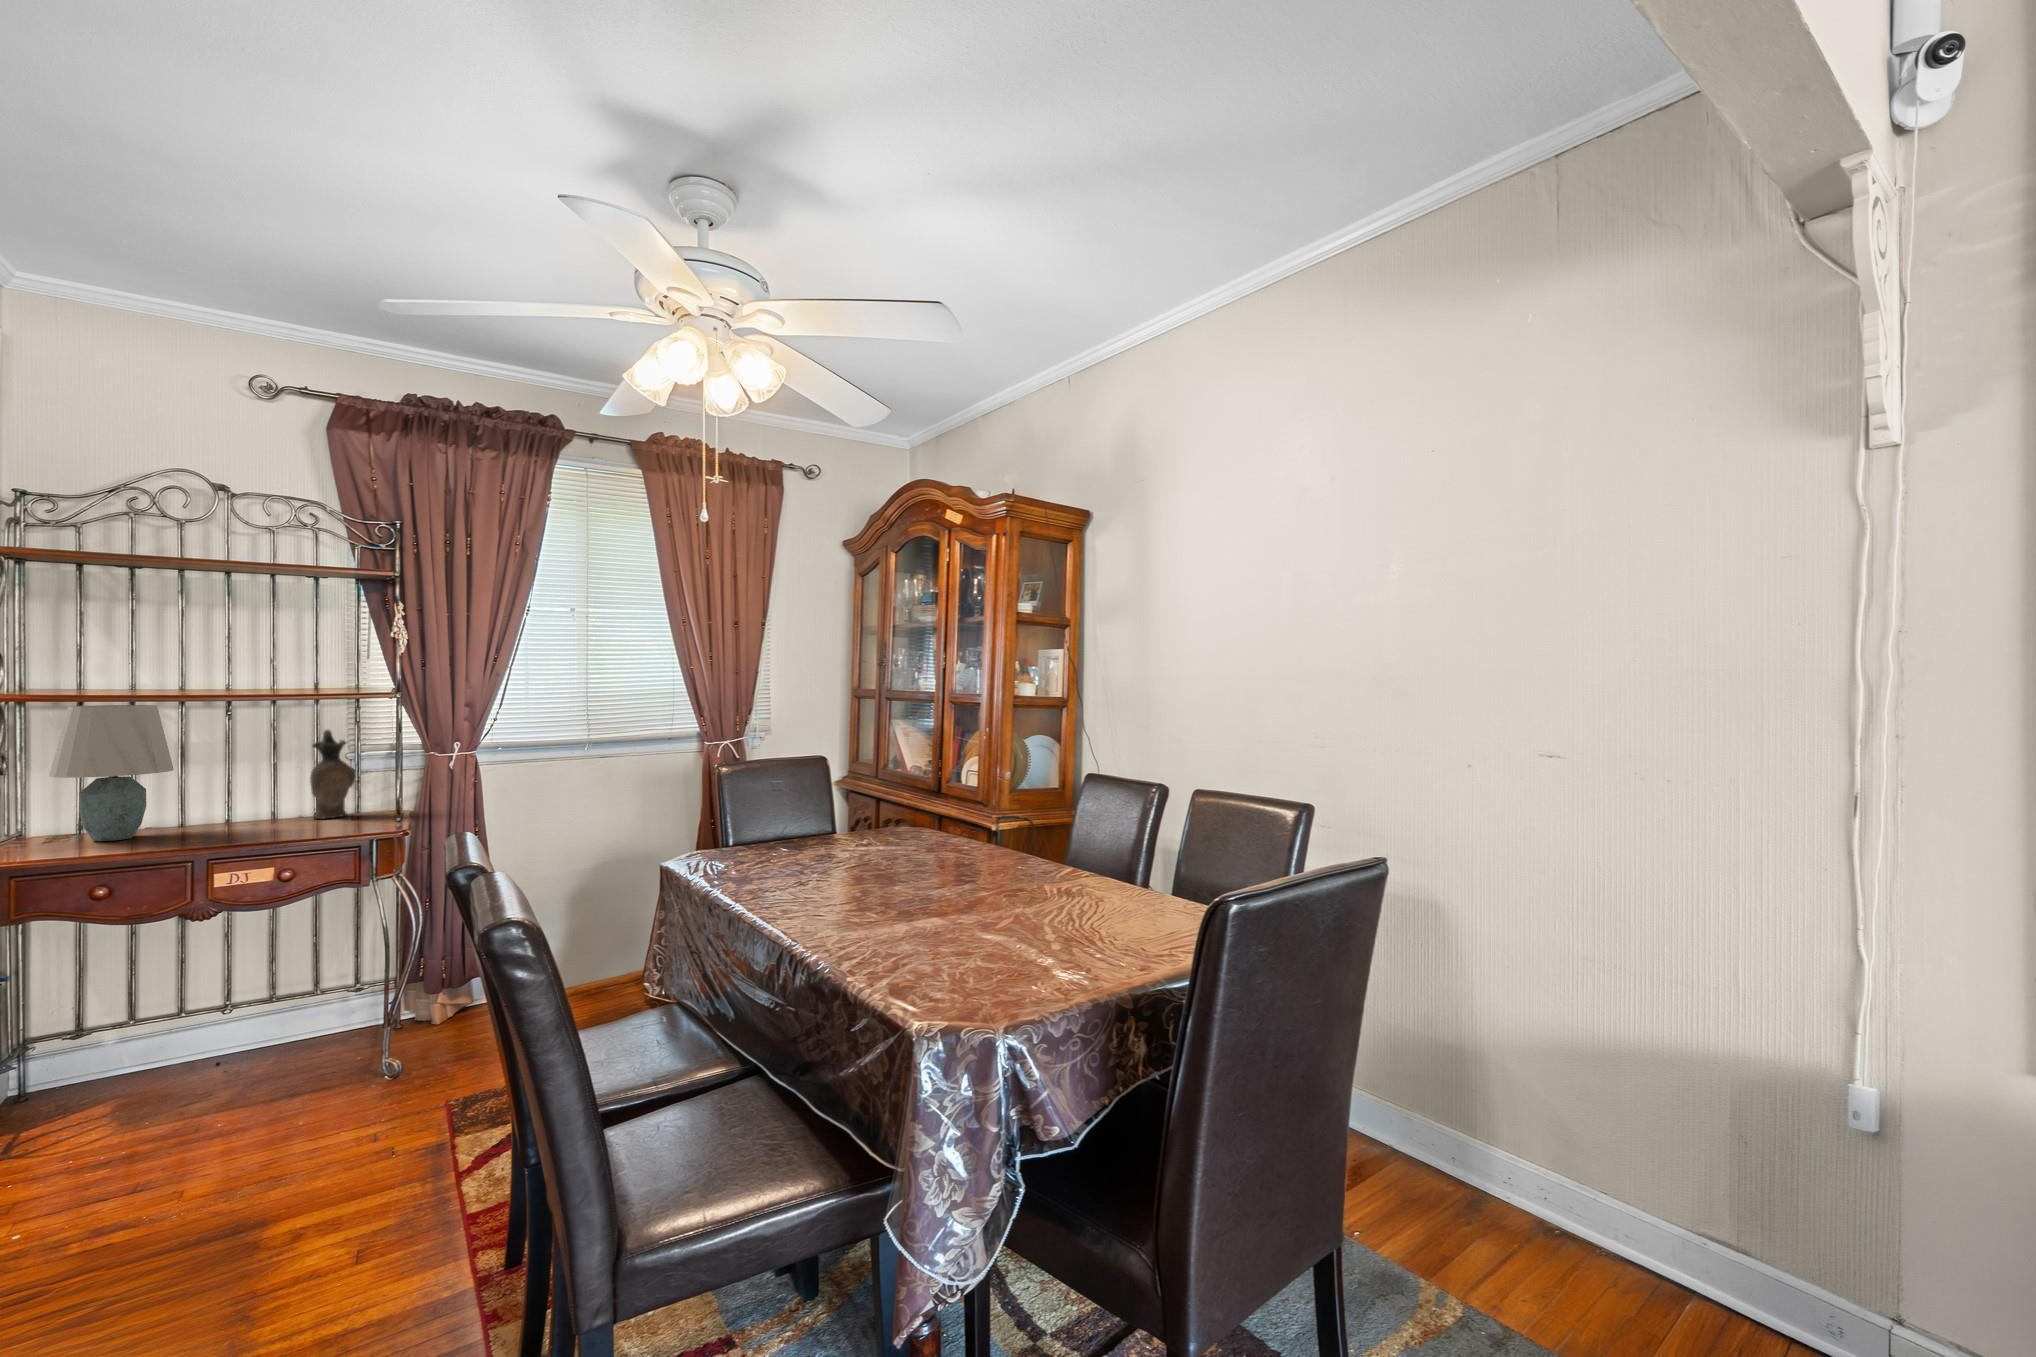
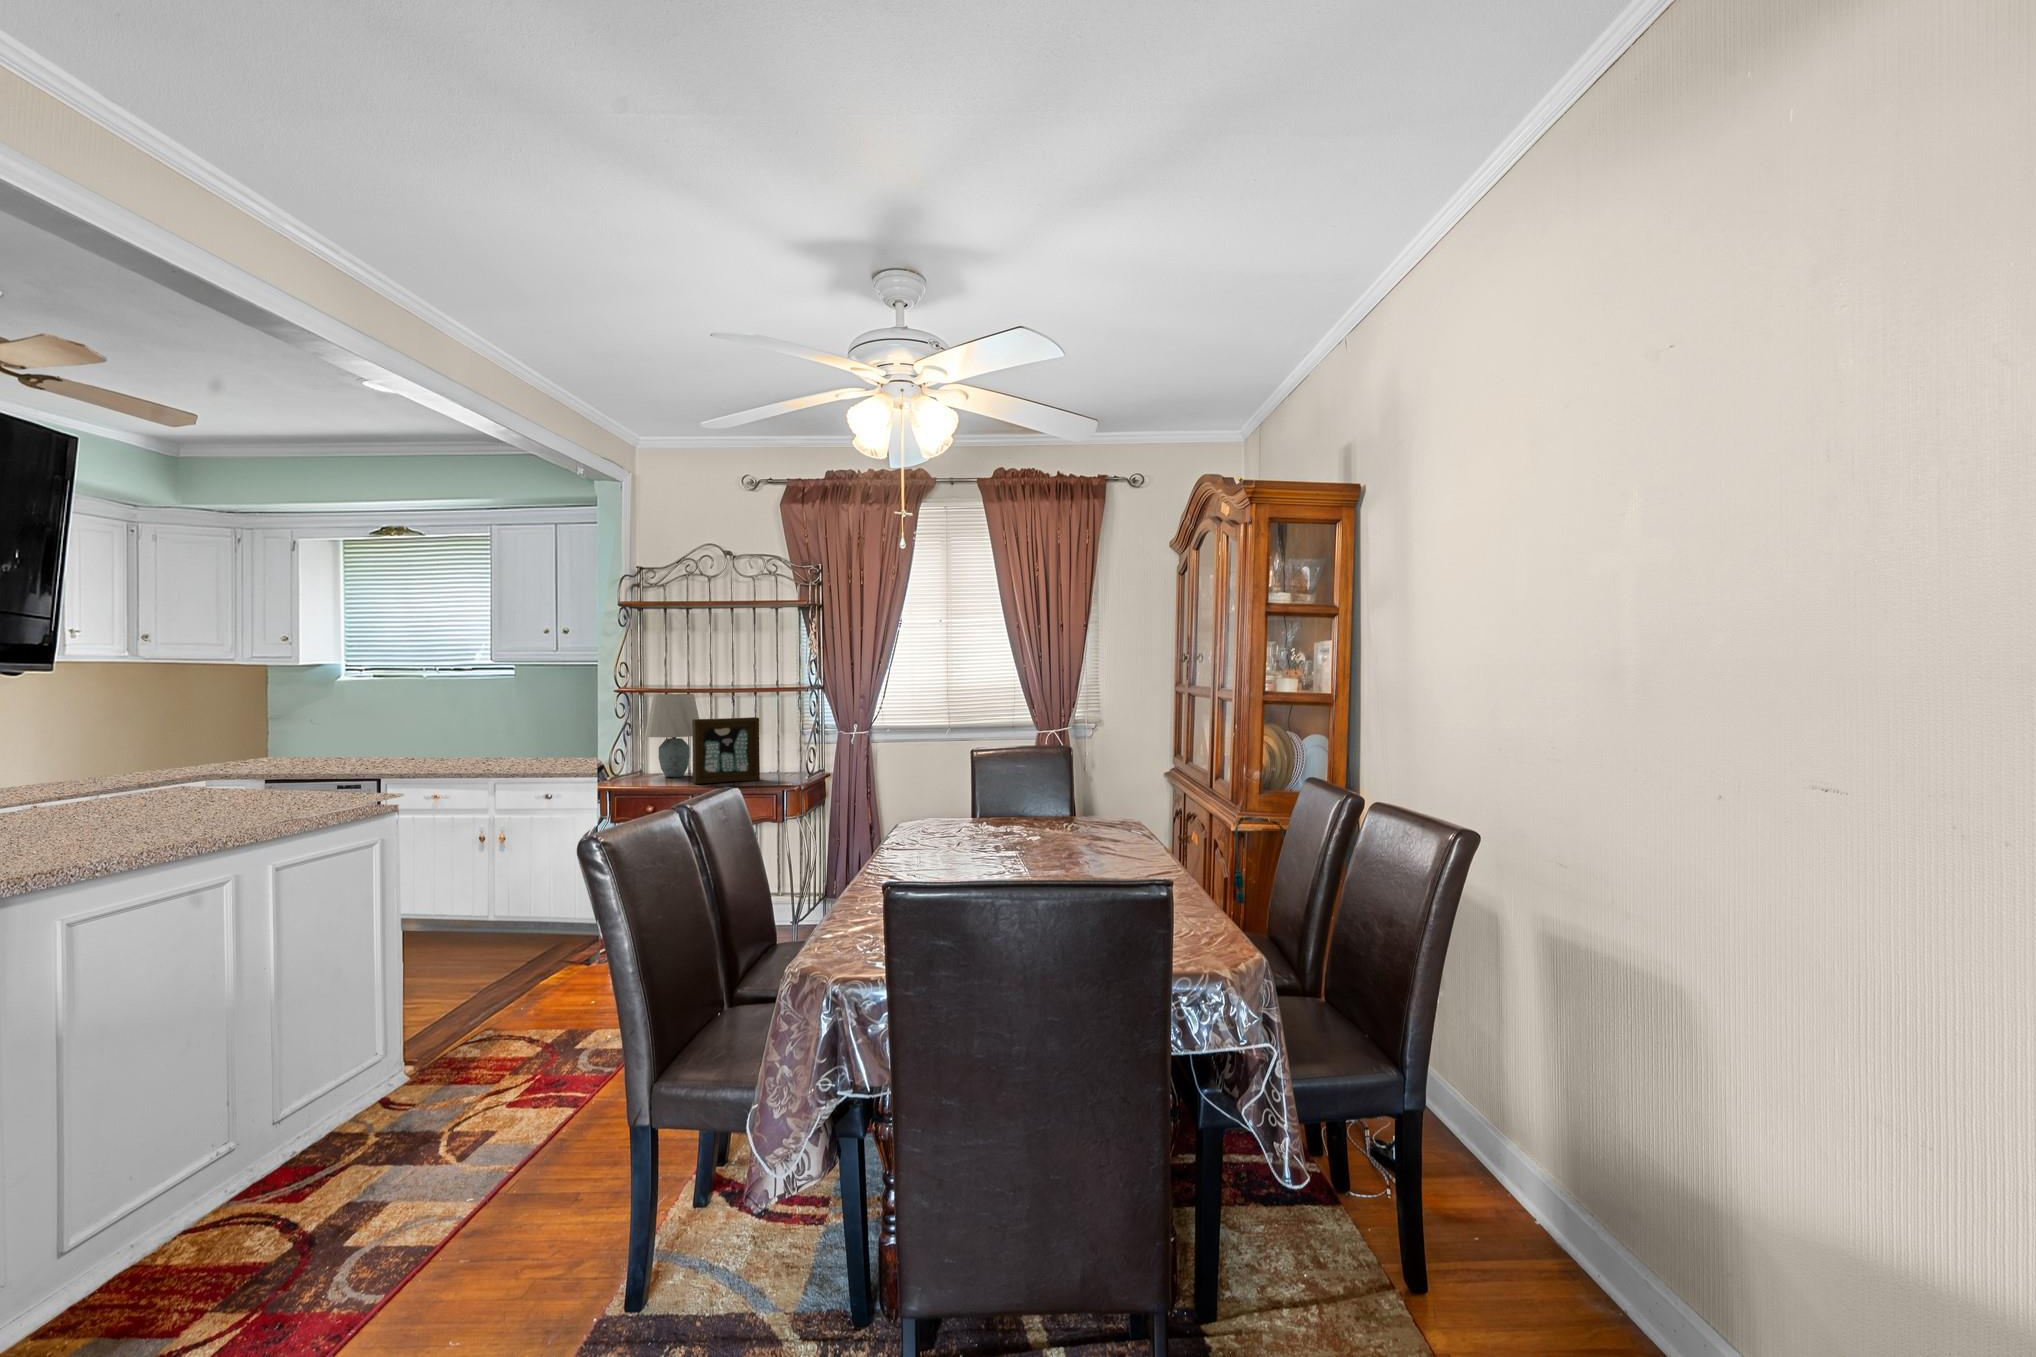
ceramic pitcher: present [310,730,356,819] -> none [774,712,799,772]
picture frame: none [180,740,309,849] -> present [692,717,760,784]

